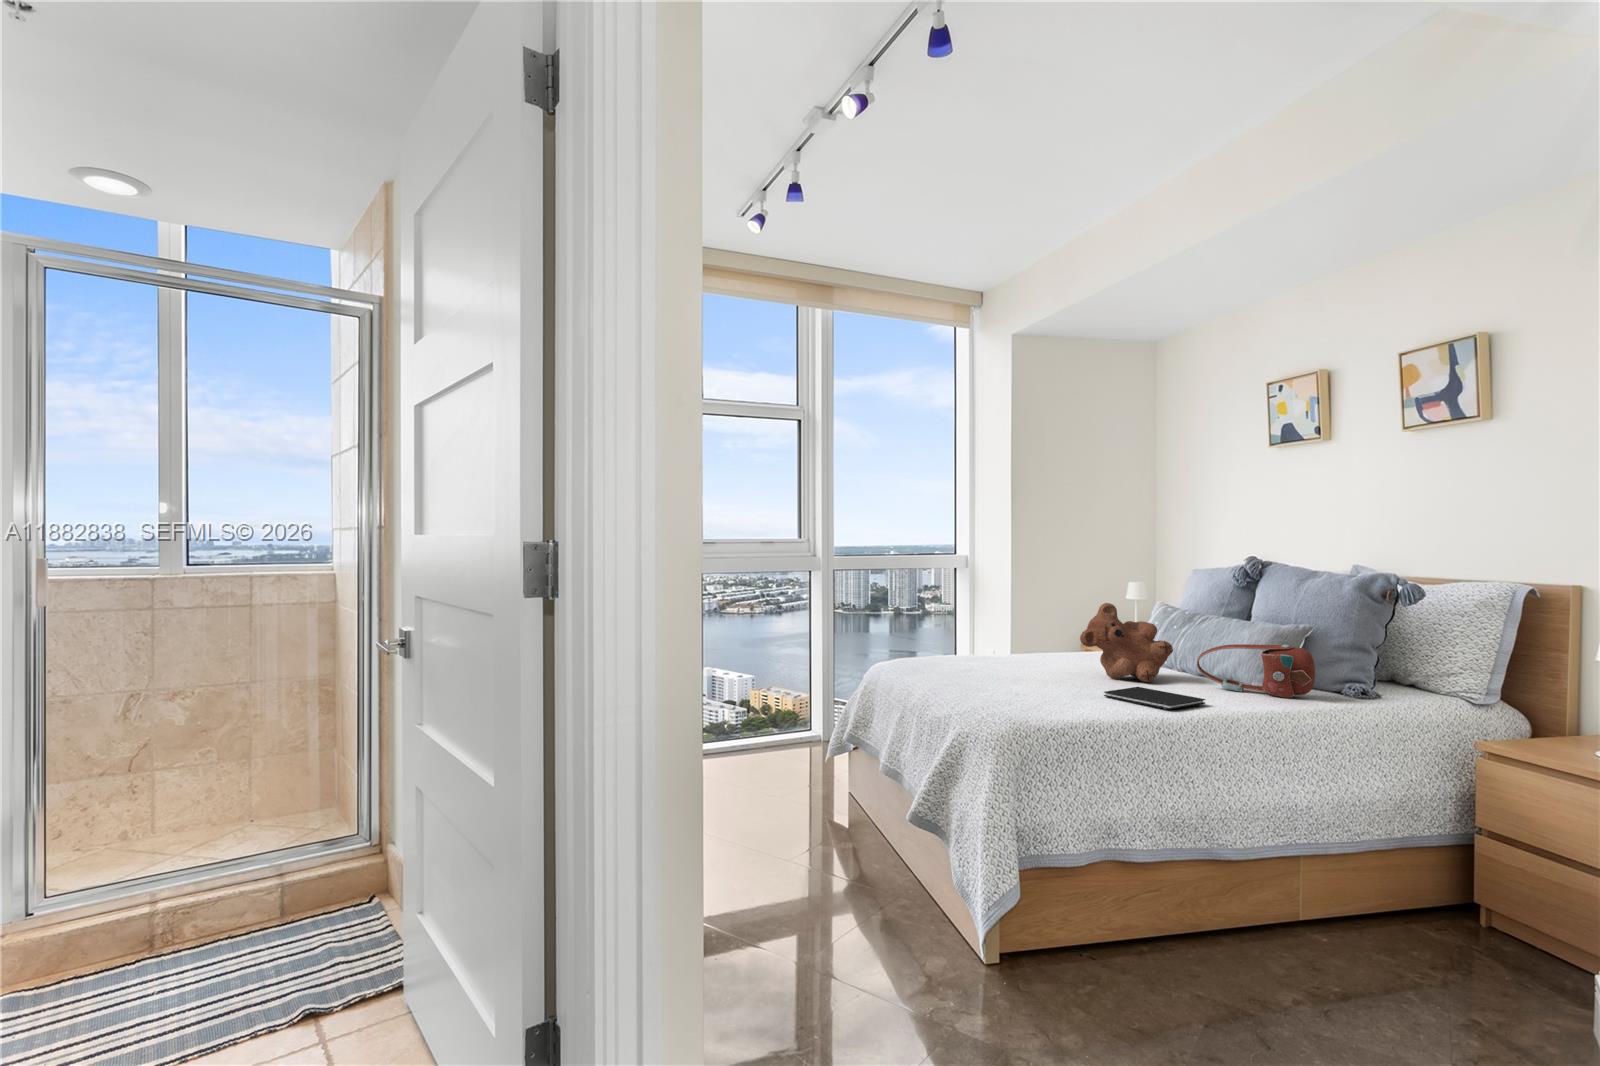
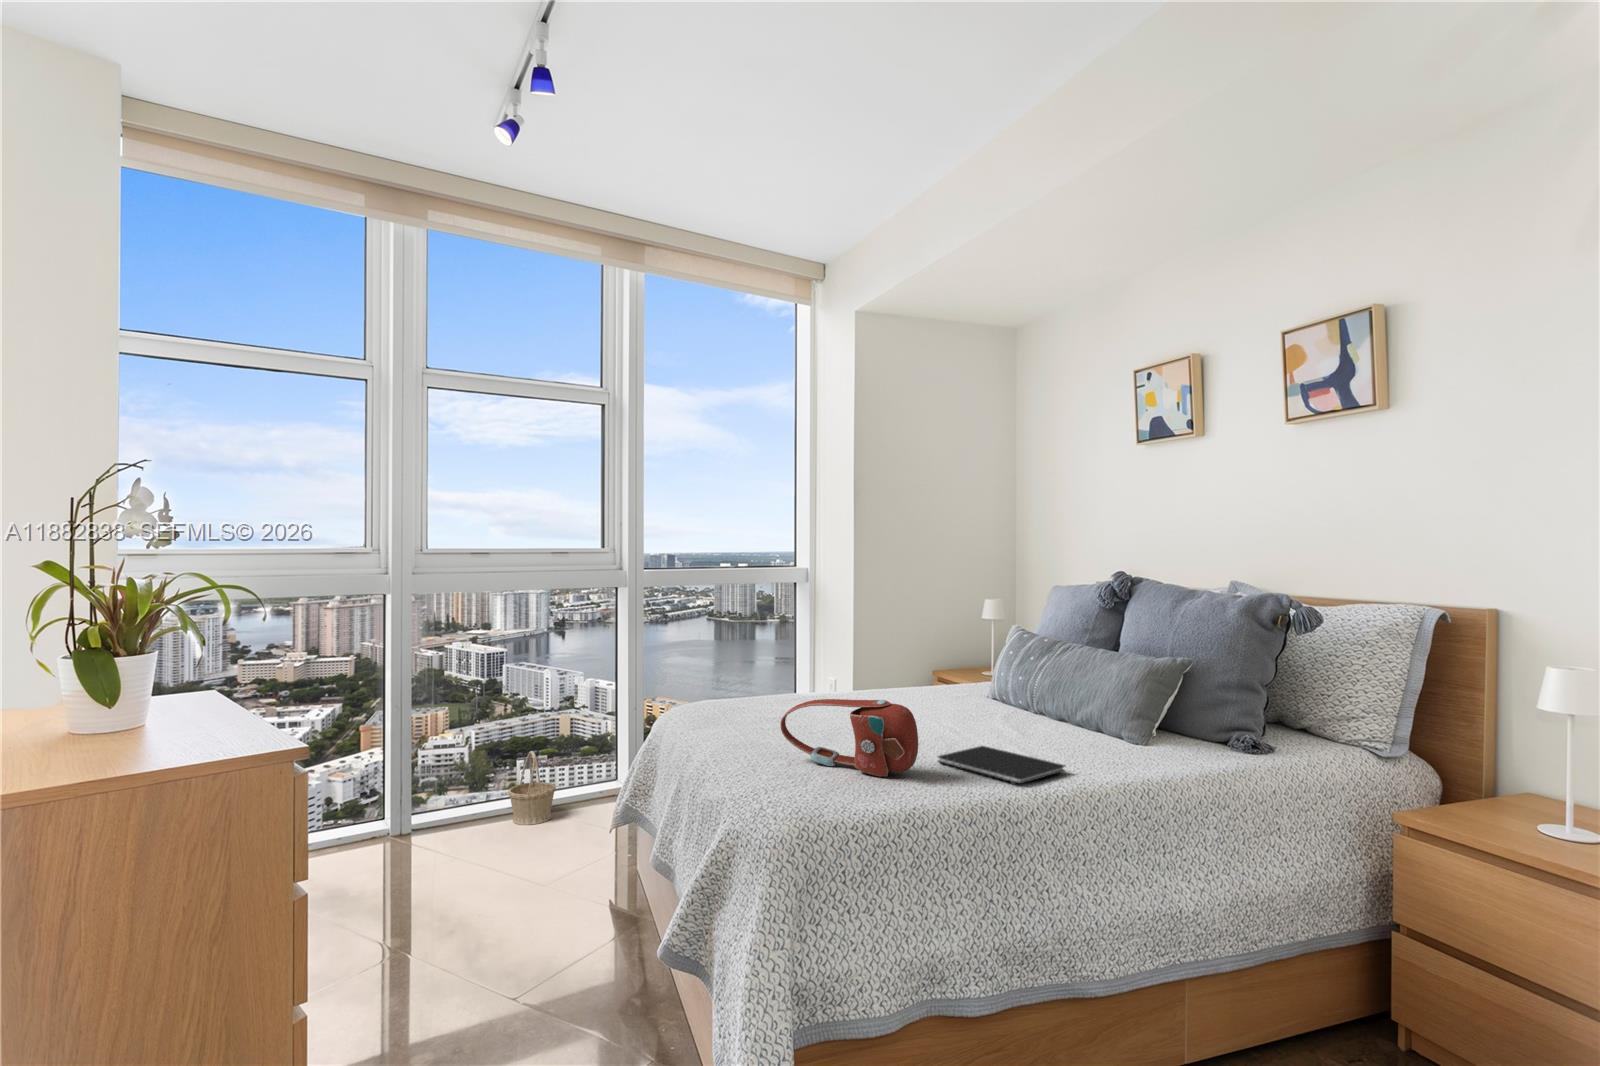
teddy bear: present [1080,603,1173,682] -> none [914,633,1028,735]
handbag: present [1197,644,1315,698] -> present [780,699,918,776]
basket: none [736,698,772,755] -> present [508,751,556,825]

